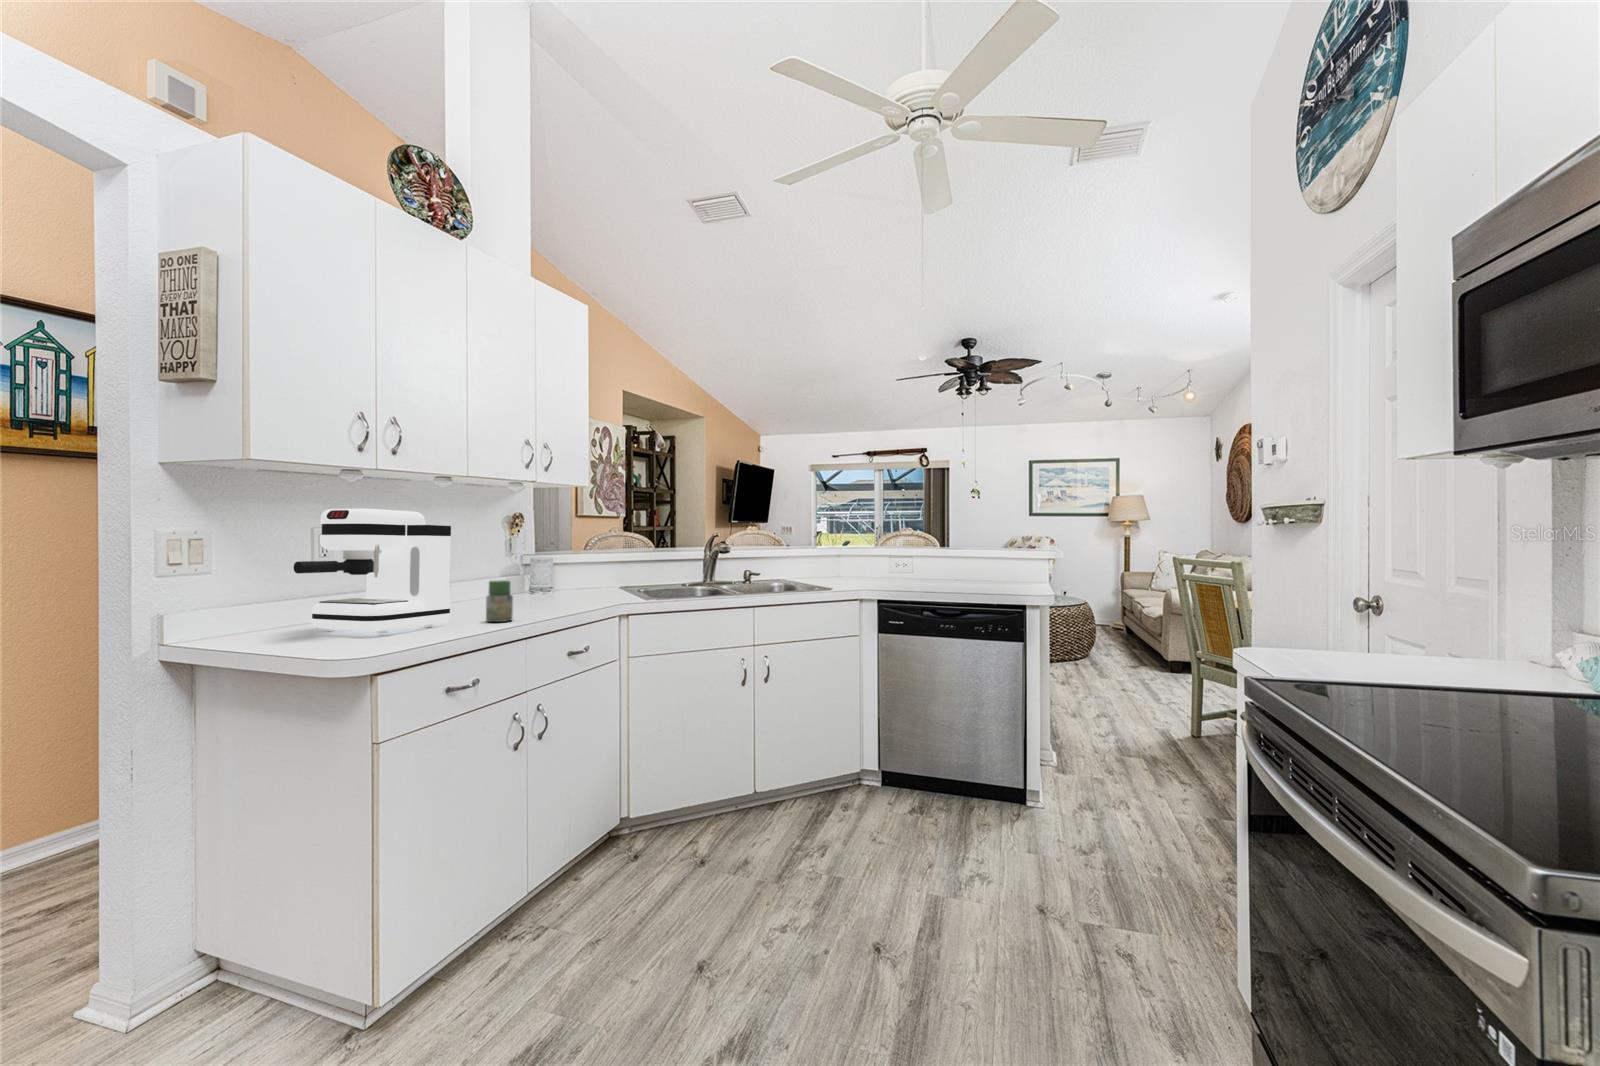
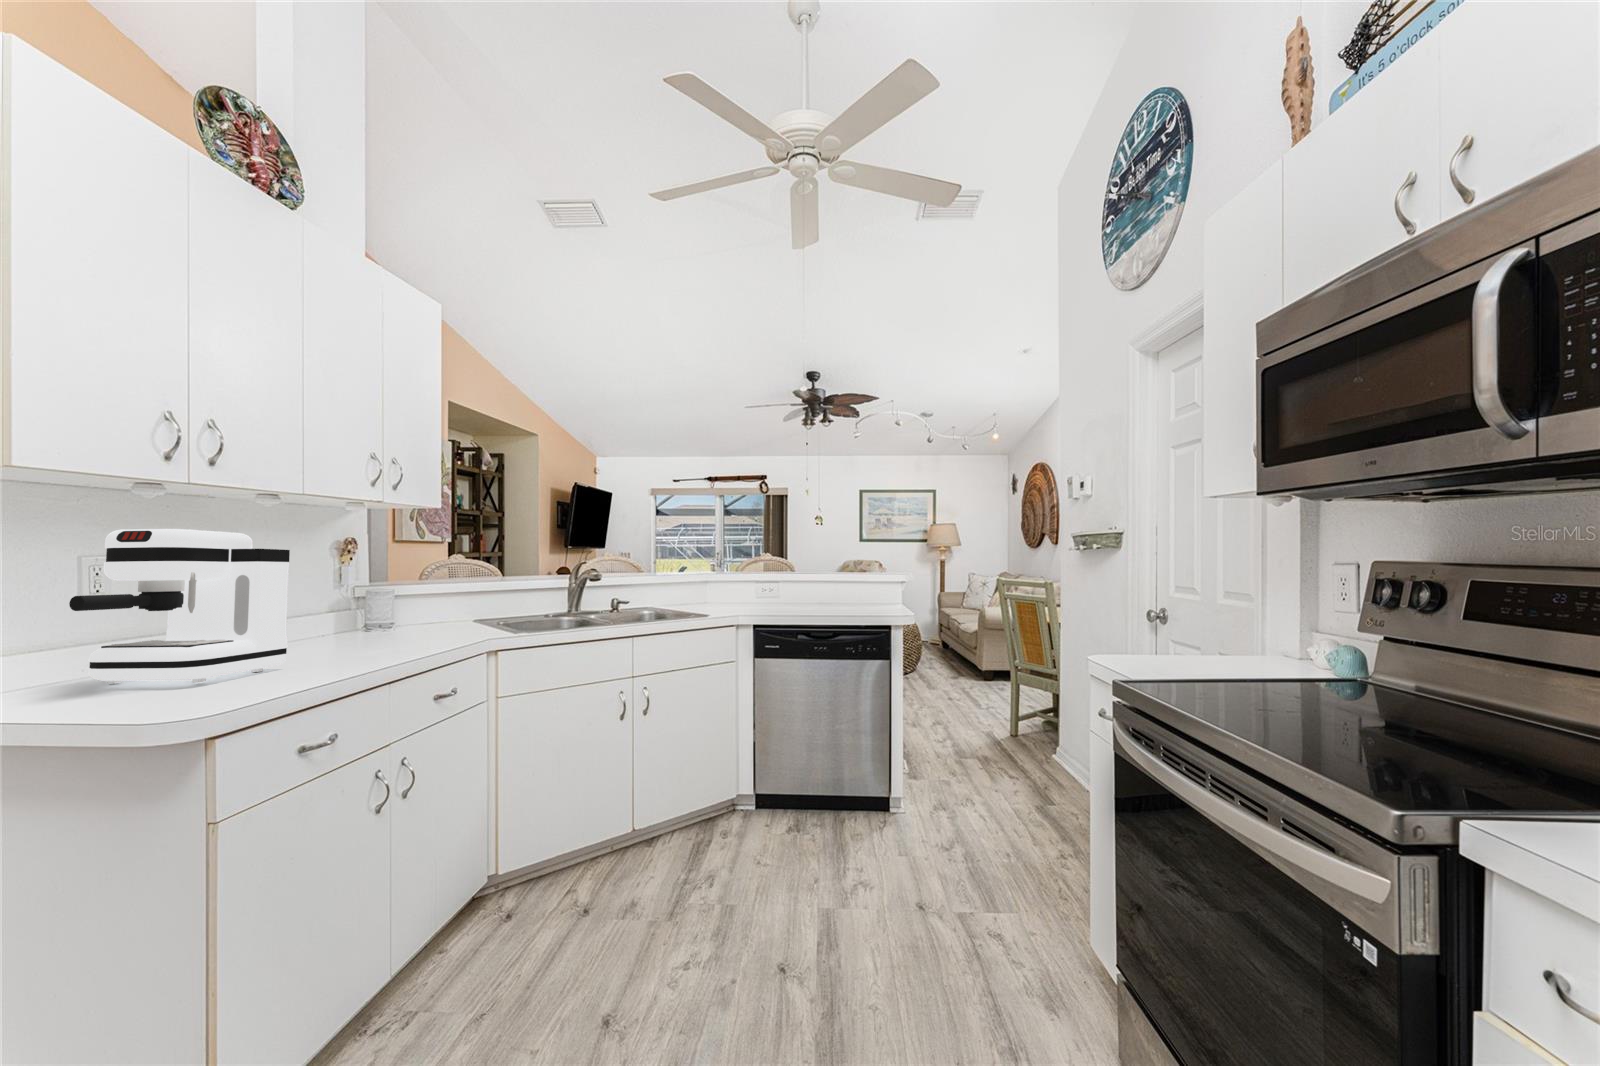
jar: present [486,580,513,622] -> none [332,613,367,662]

